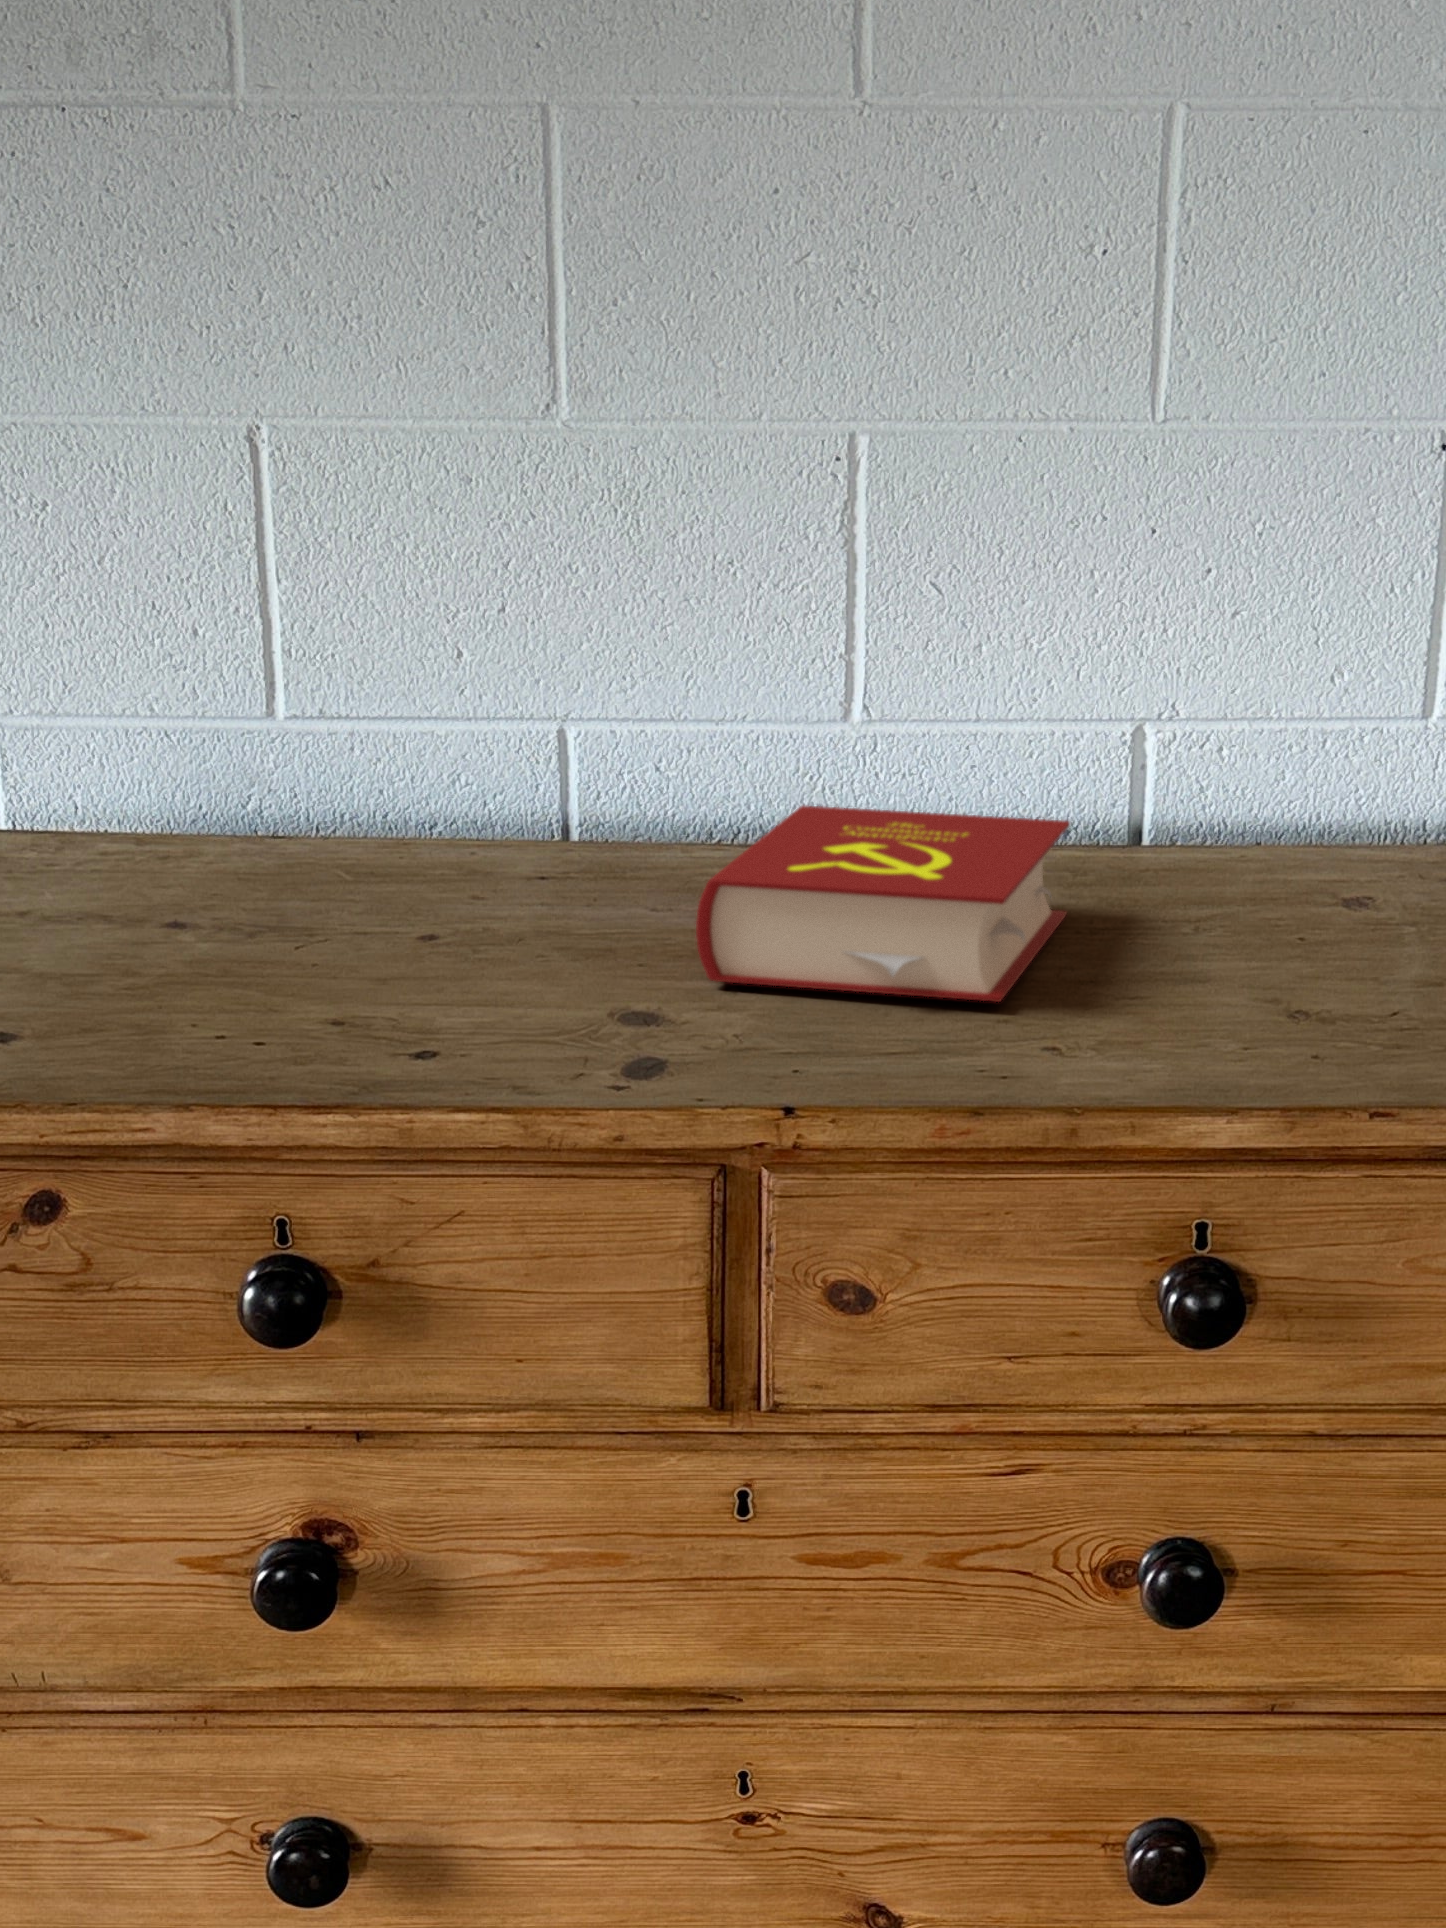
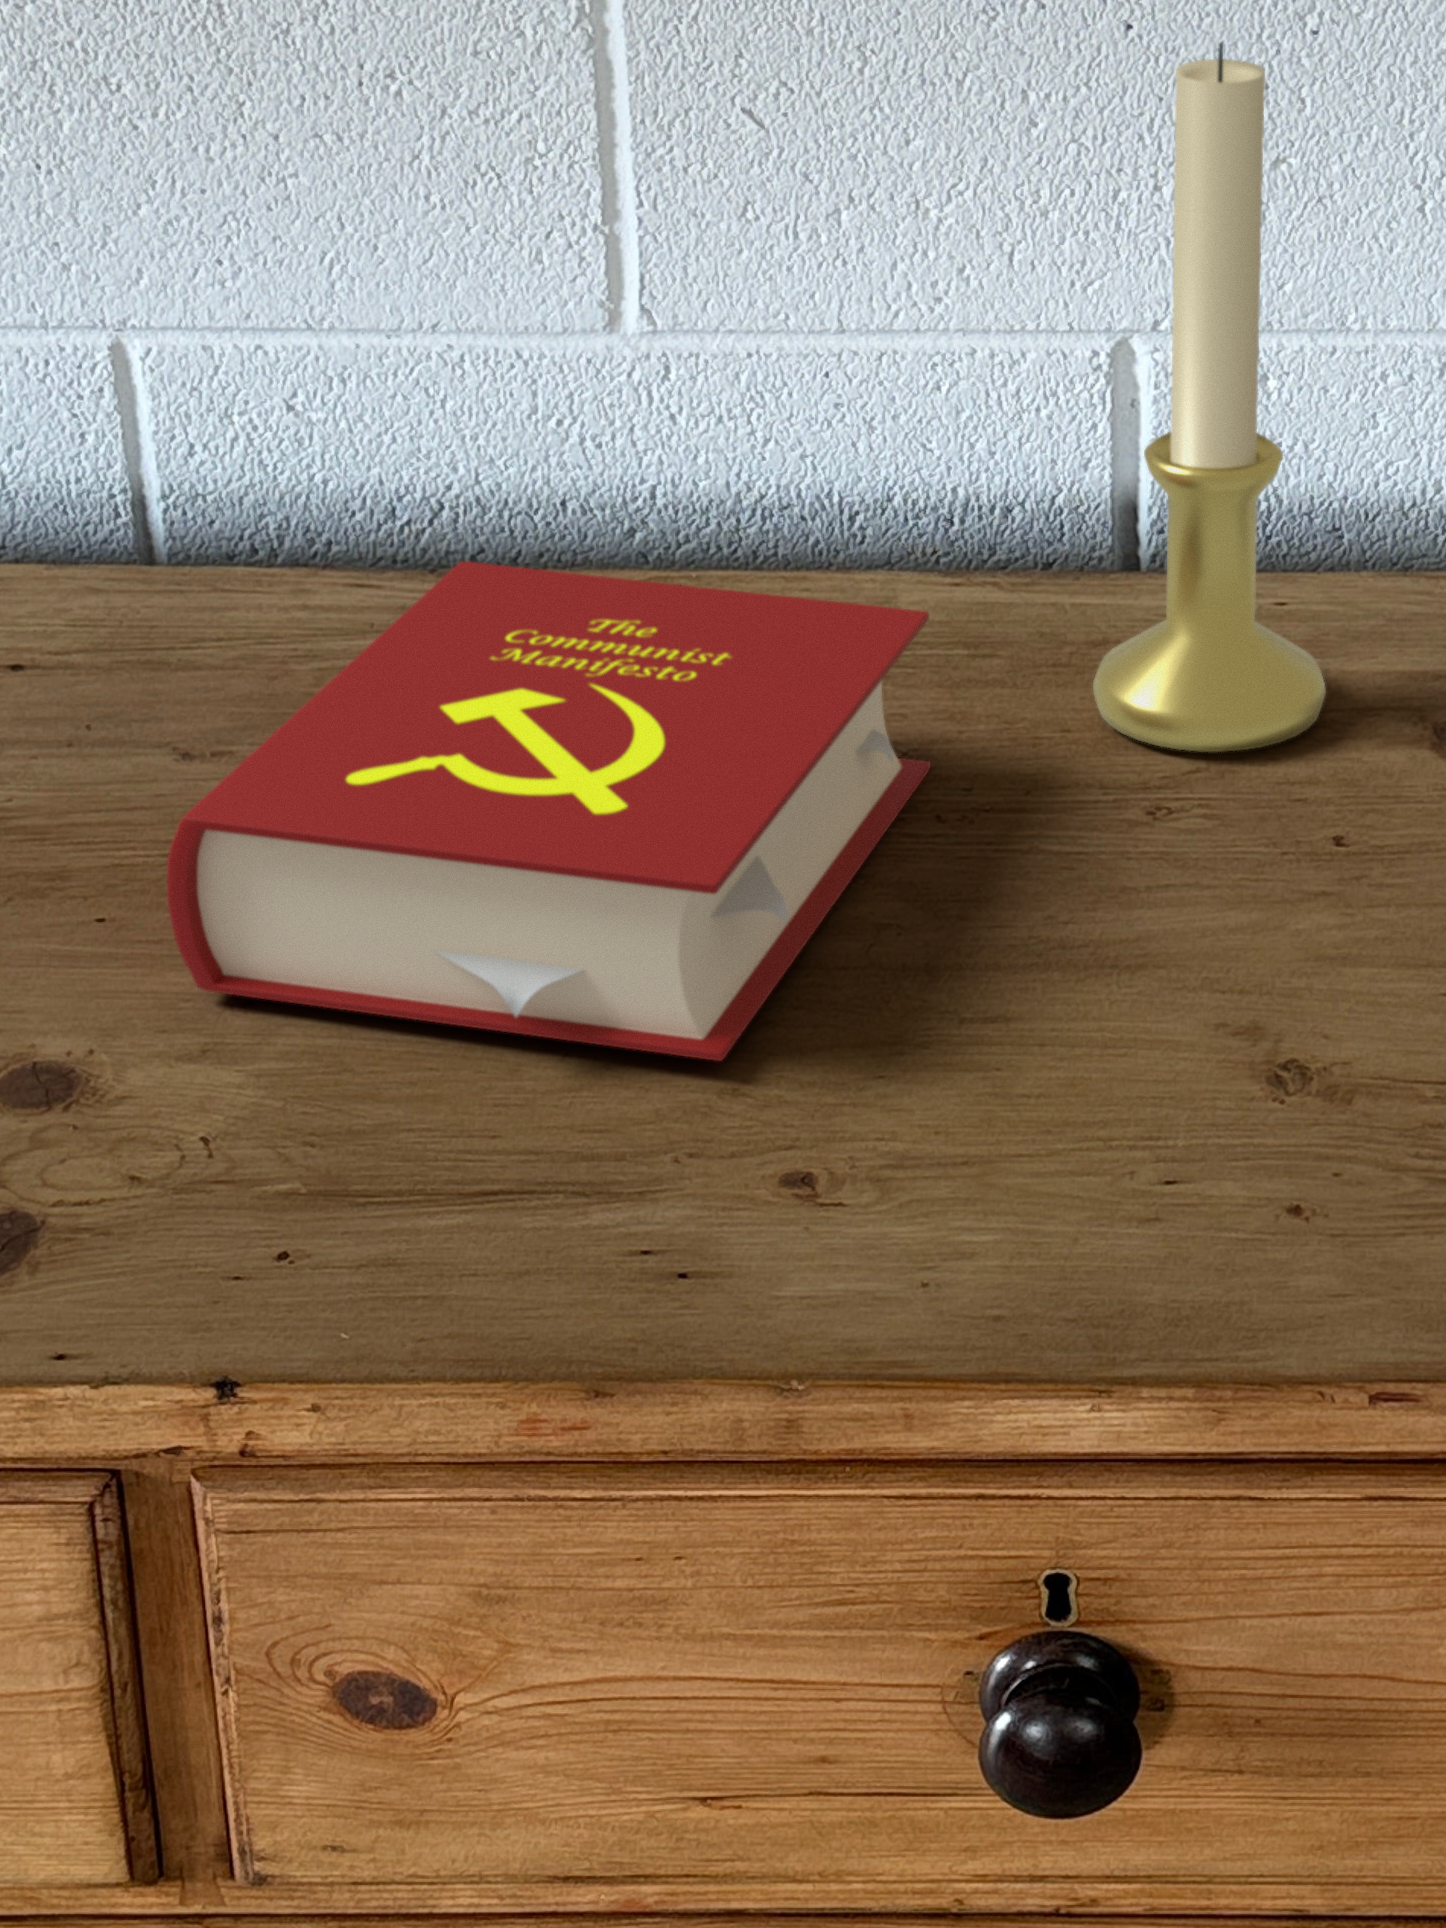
candle holder: none [1149,500,1280,907] -> present [1093,43,1326,752]

